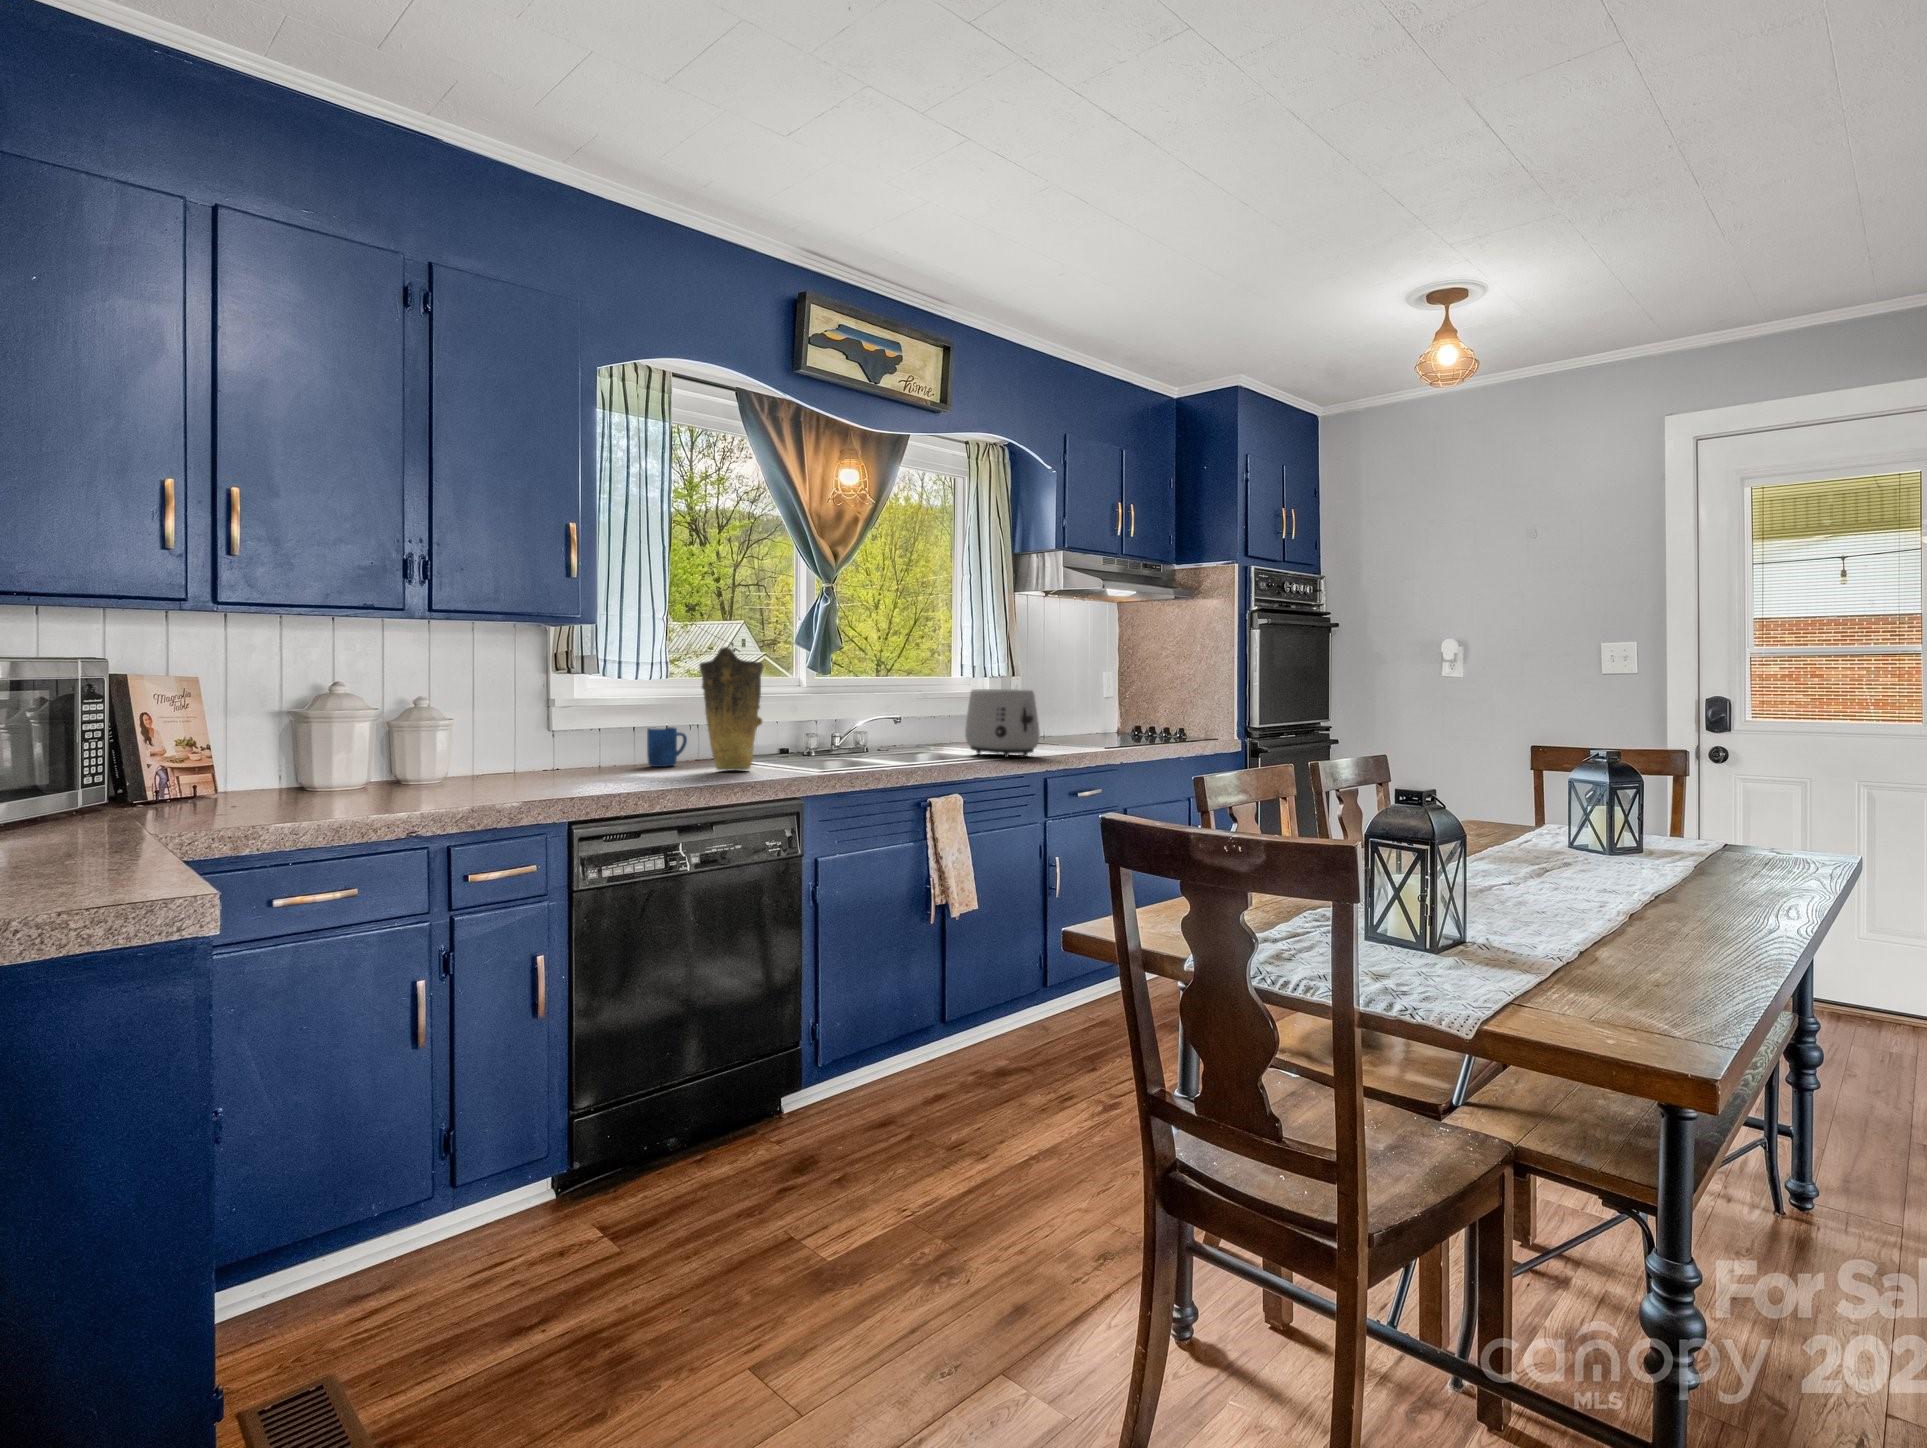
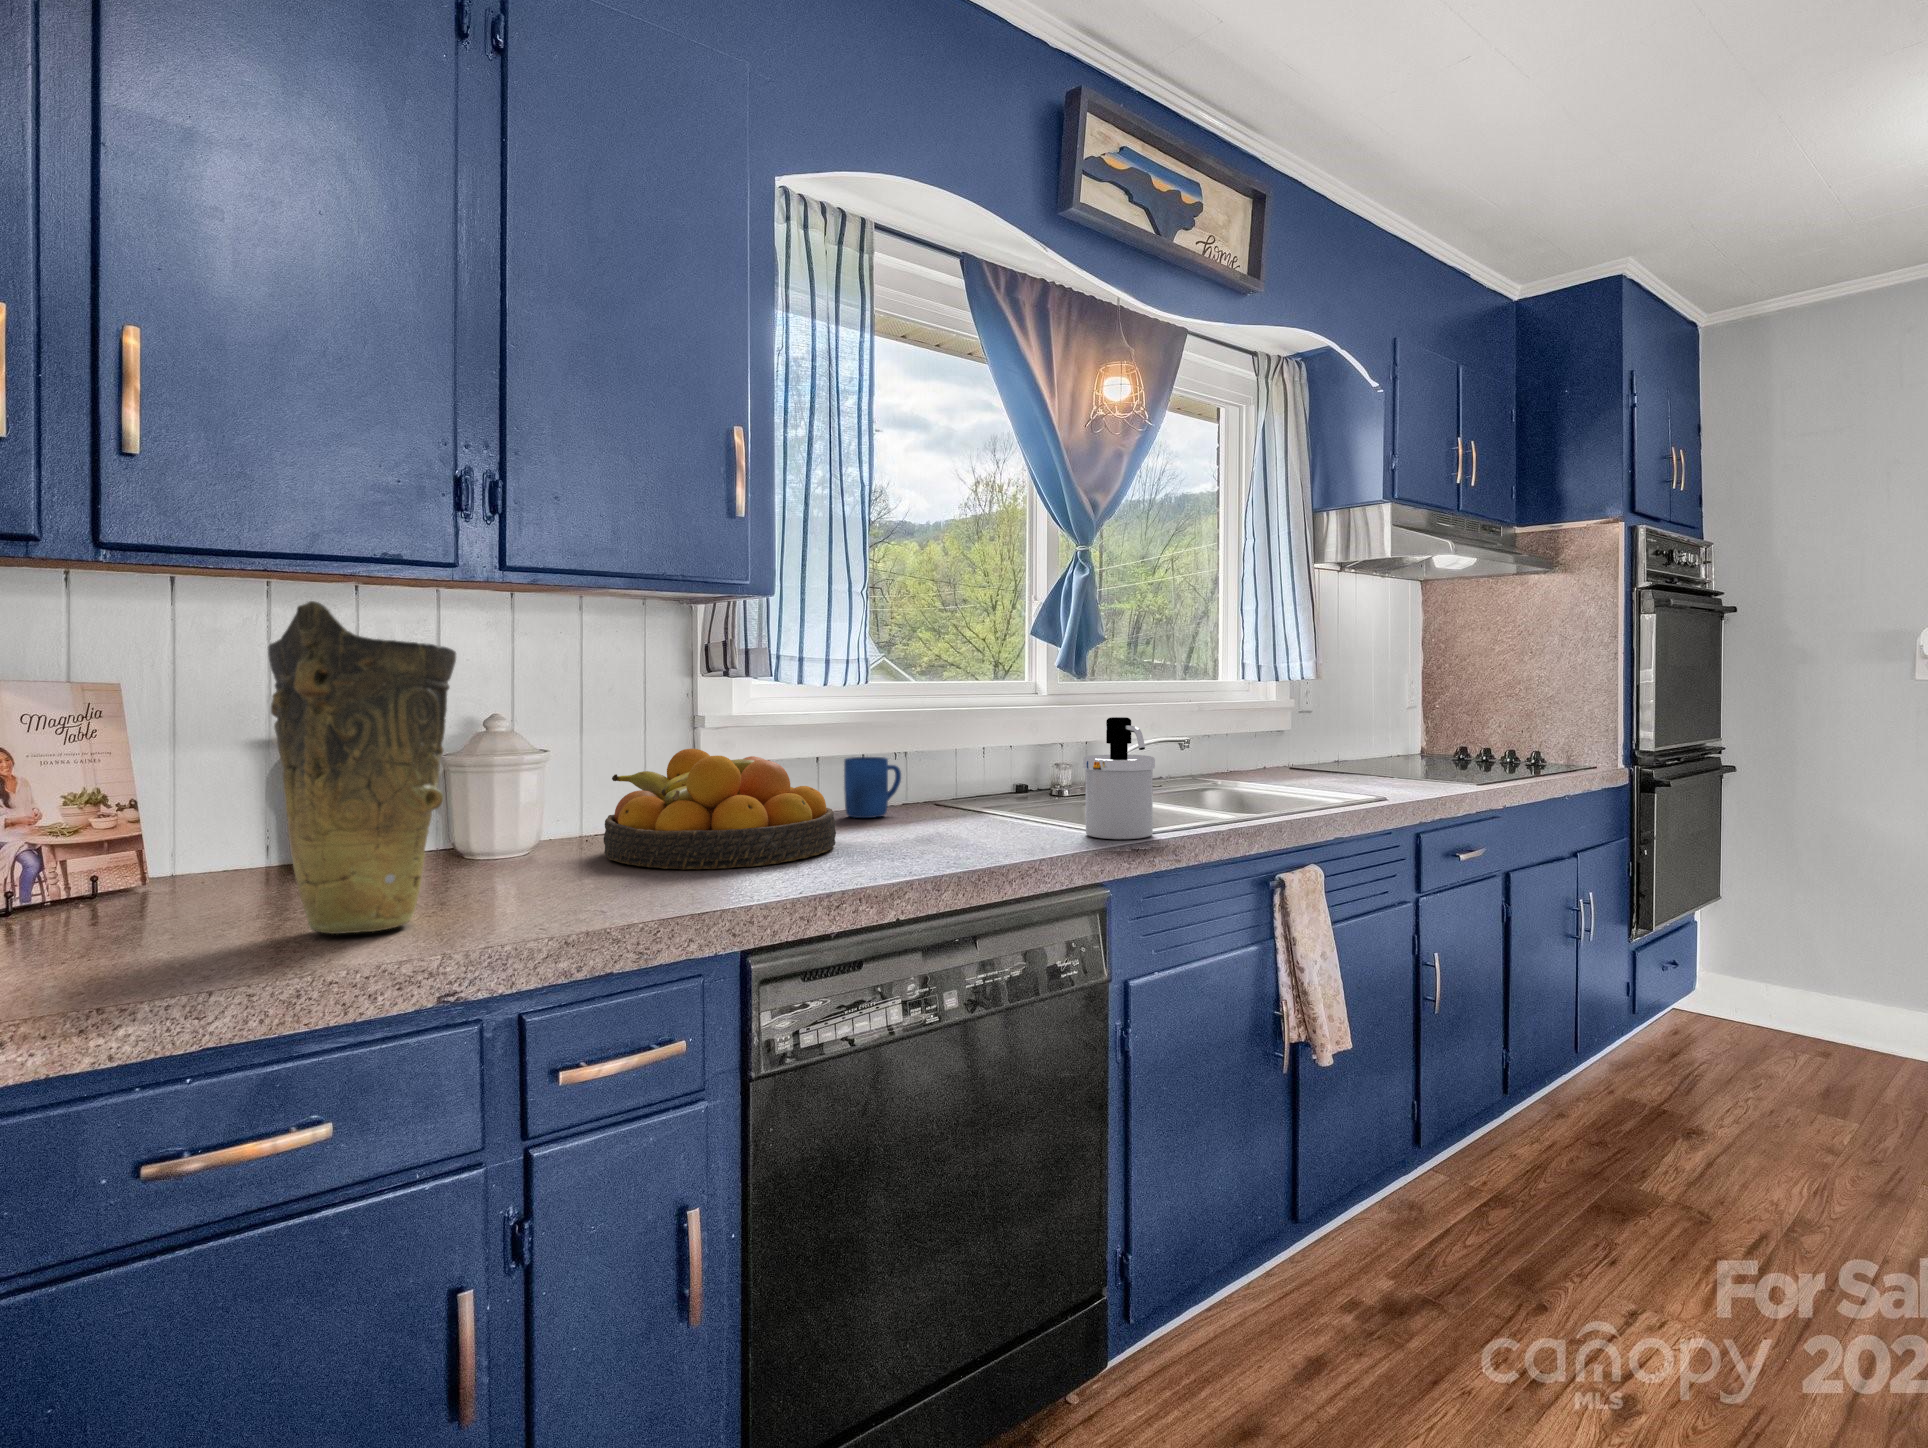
vase: present [699,647,763,771] -> present [268,601,456,934]
toaster: present [965,689,1040,758] -> none [1295,698,1424,804]
soap dispenser: none [794,700,838,773] -> present [1083,717,1155,839]
fruit bowl: none [487,719,634,786] -> present [604,749,836,869]

